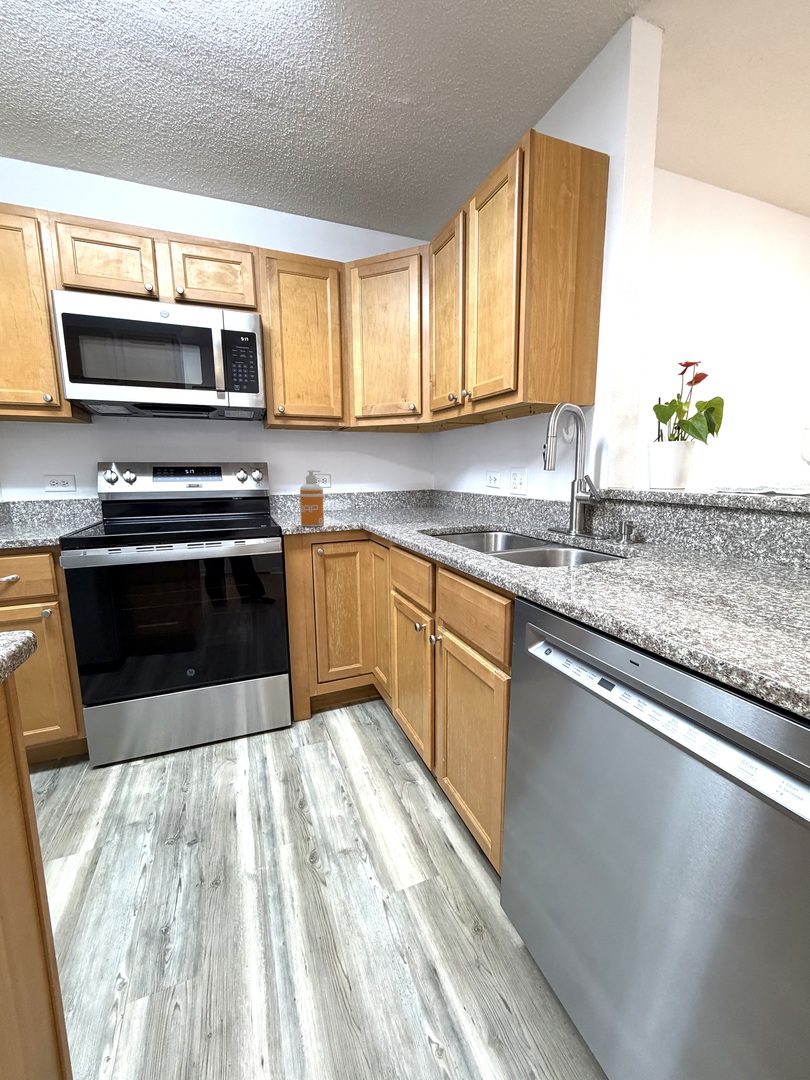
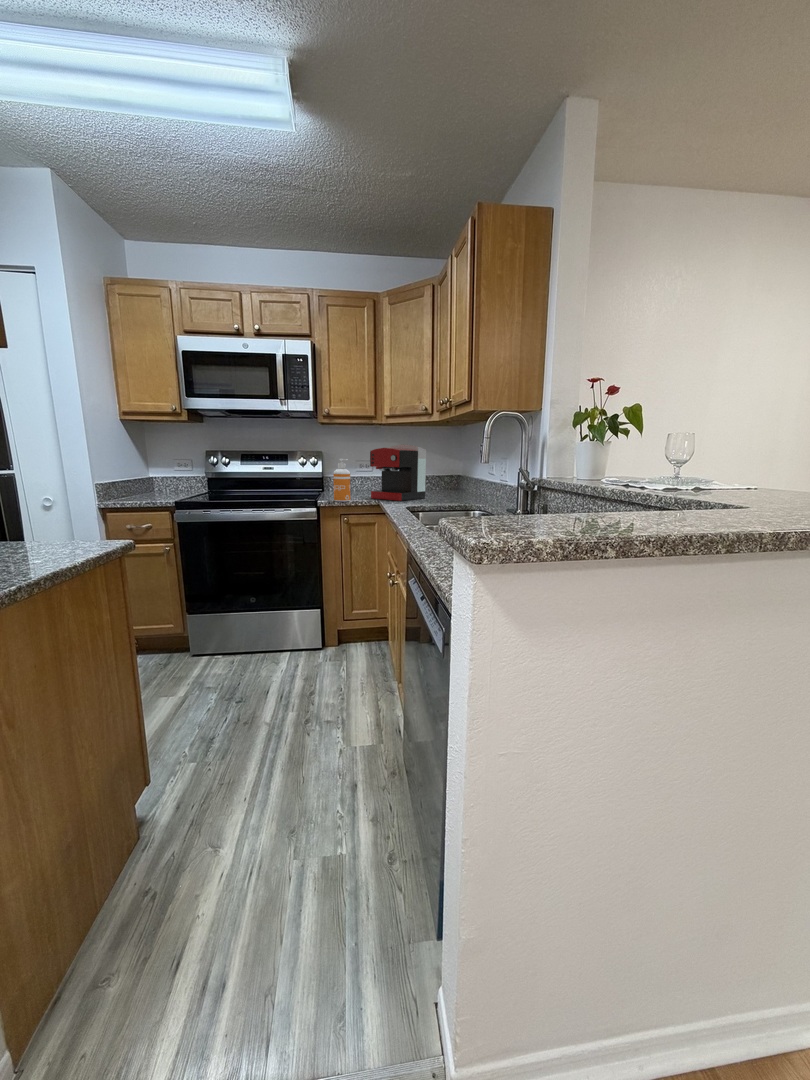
coffee maker: none [341,452,408,522] -> present [370,444,426,501]

